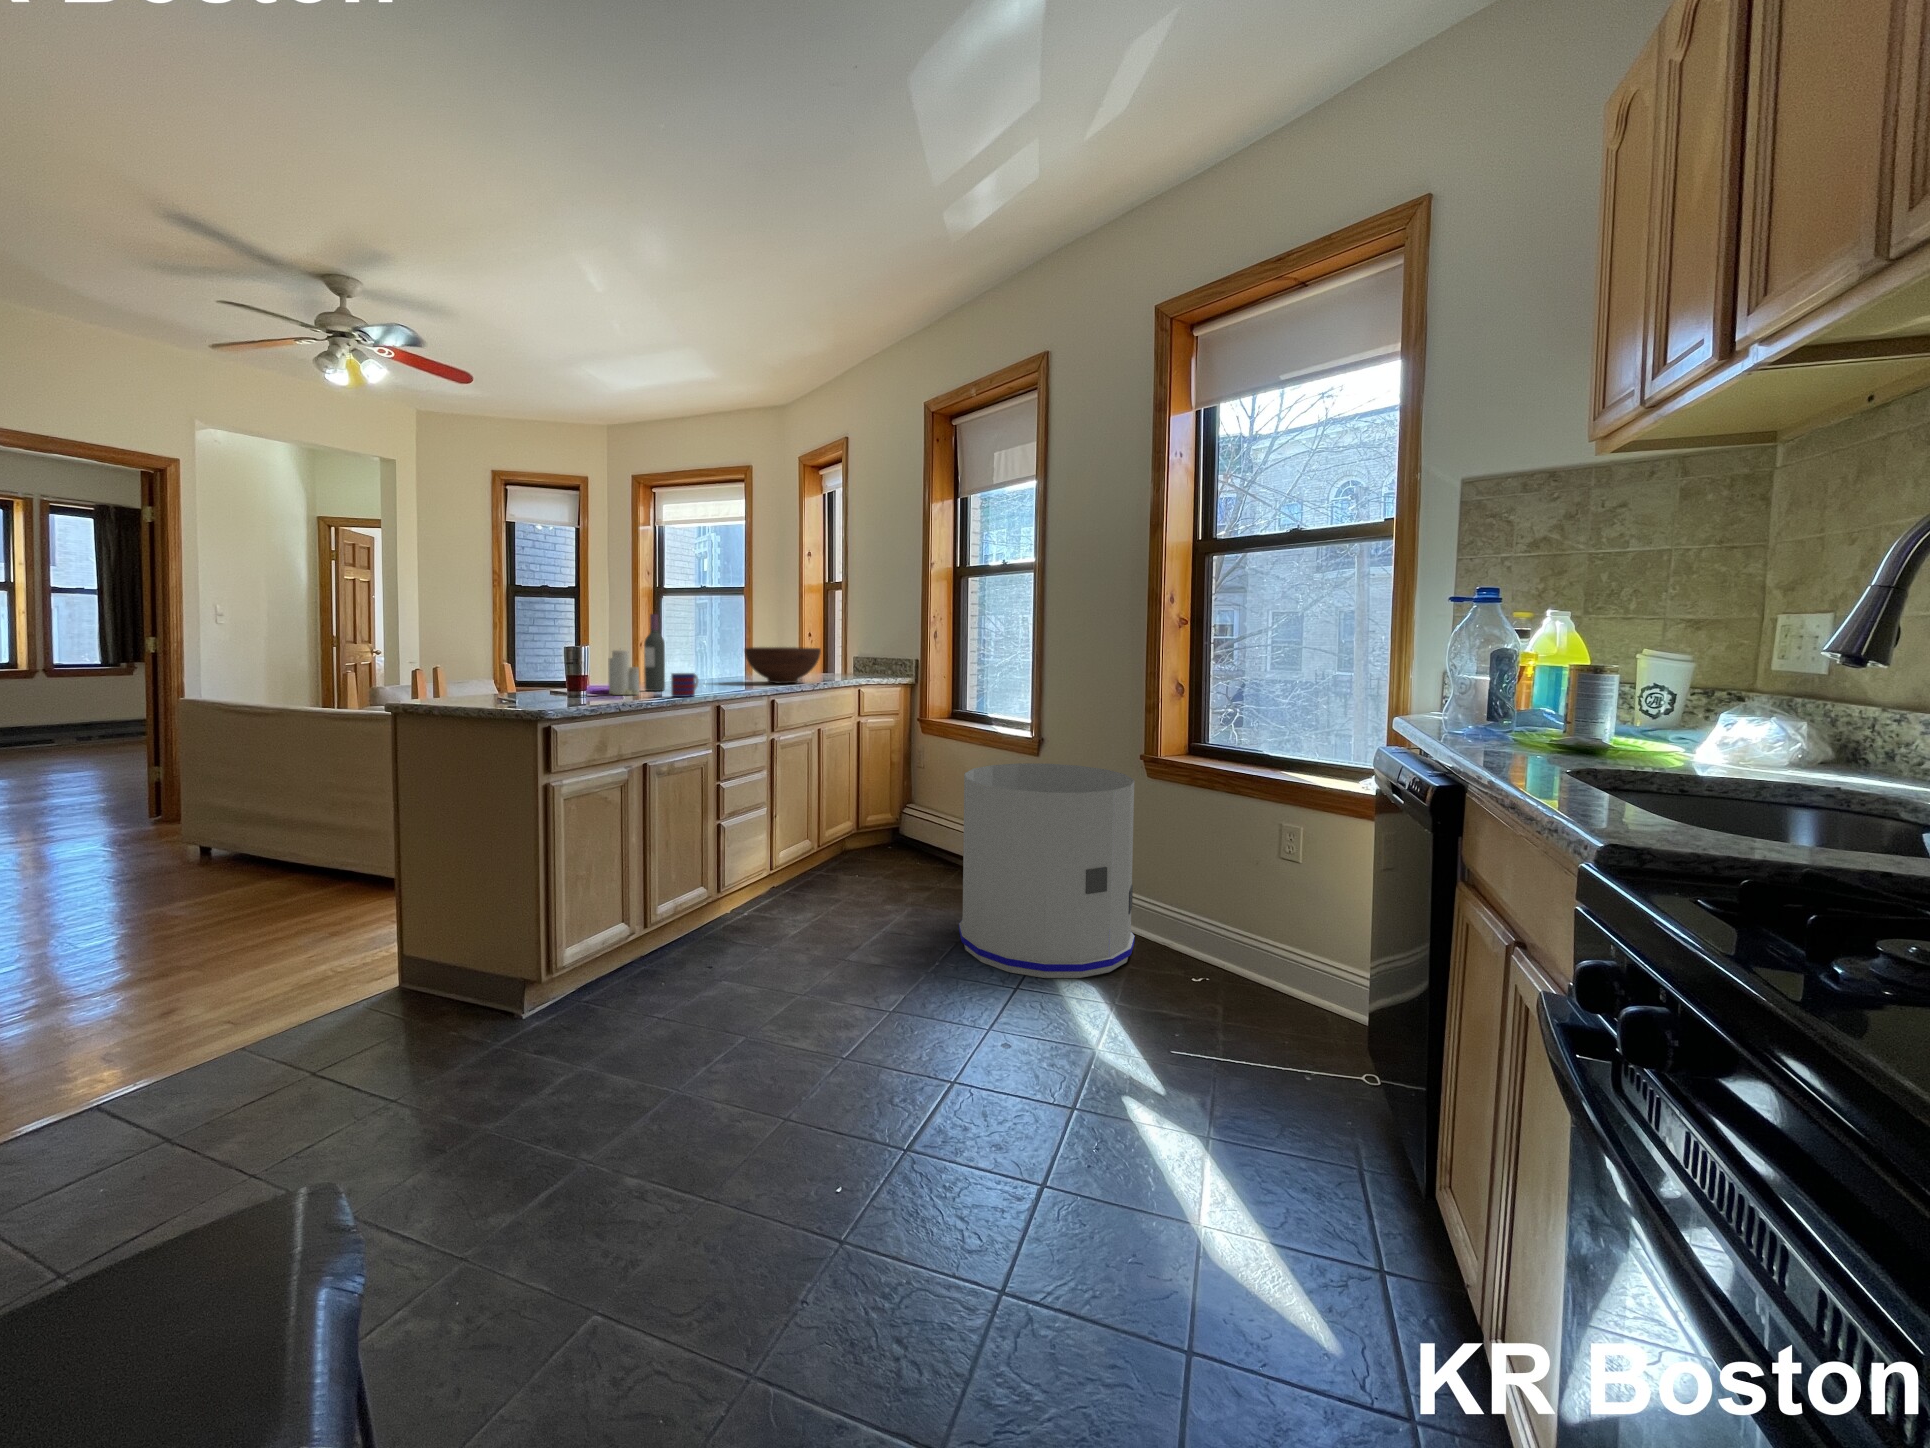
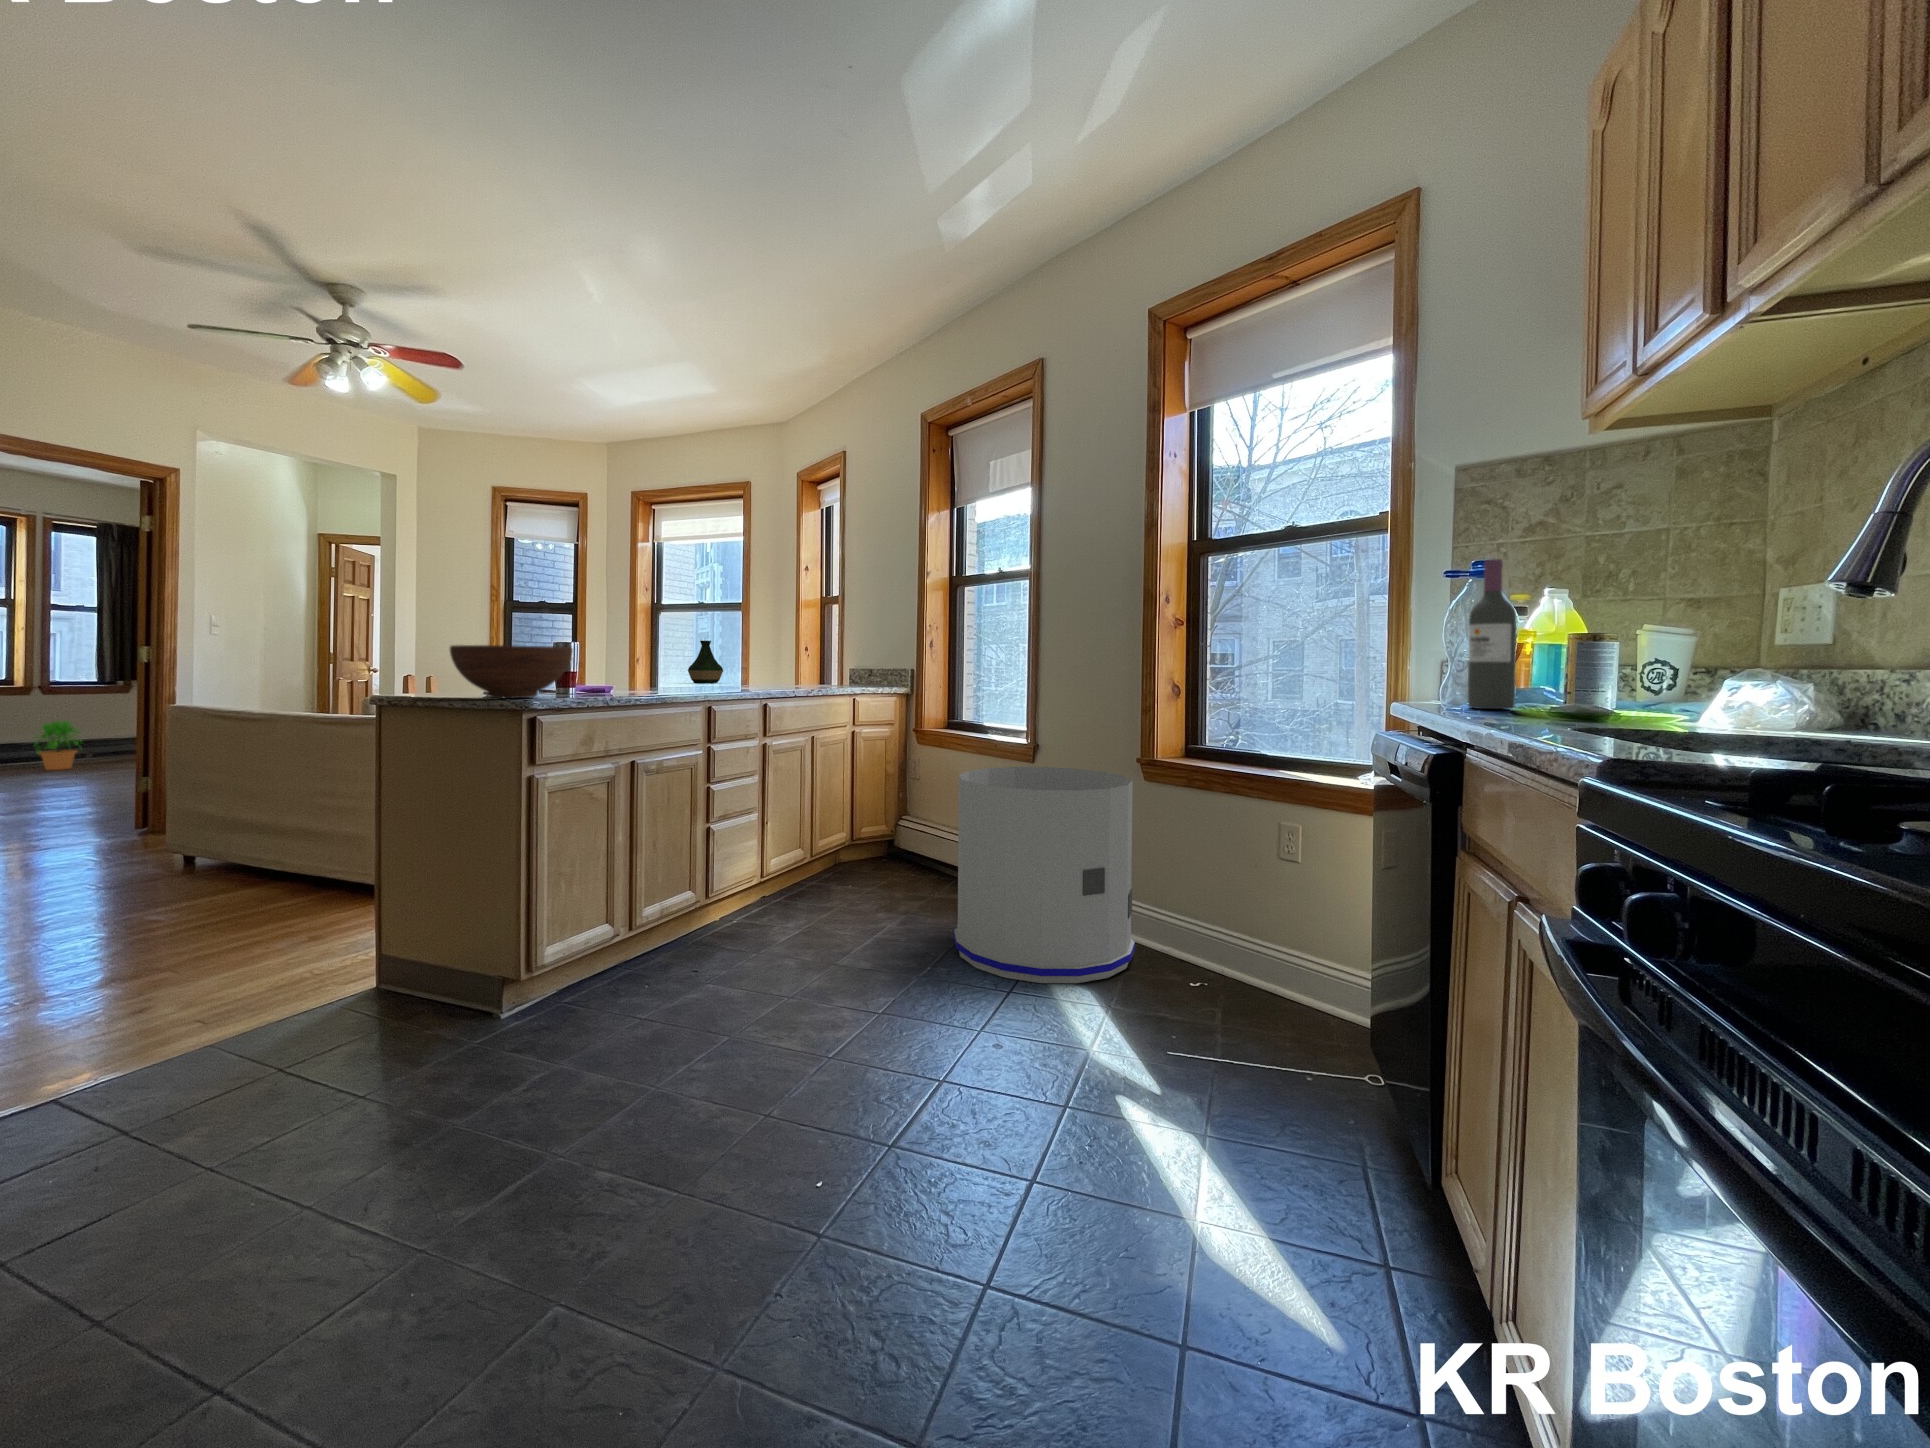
wine bottle: present [644,614,665,691] -> present [1468,559,1516,709]
vase: none [691,626,726,668] -> present [688,641,723,683]
fruit bowl: present [744,647,821,684] -> present [450,645,573,698]
candle: present [609,650,639,695] -> none [598,645,629,695]
mug: present [671,673,698,697] -> none [661,672,689,696]
potted plant: none [36,699,97,750] -> present [36,721,81,770]

